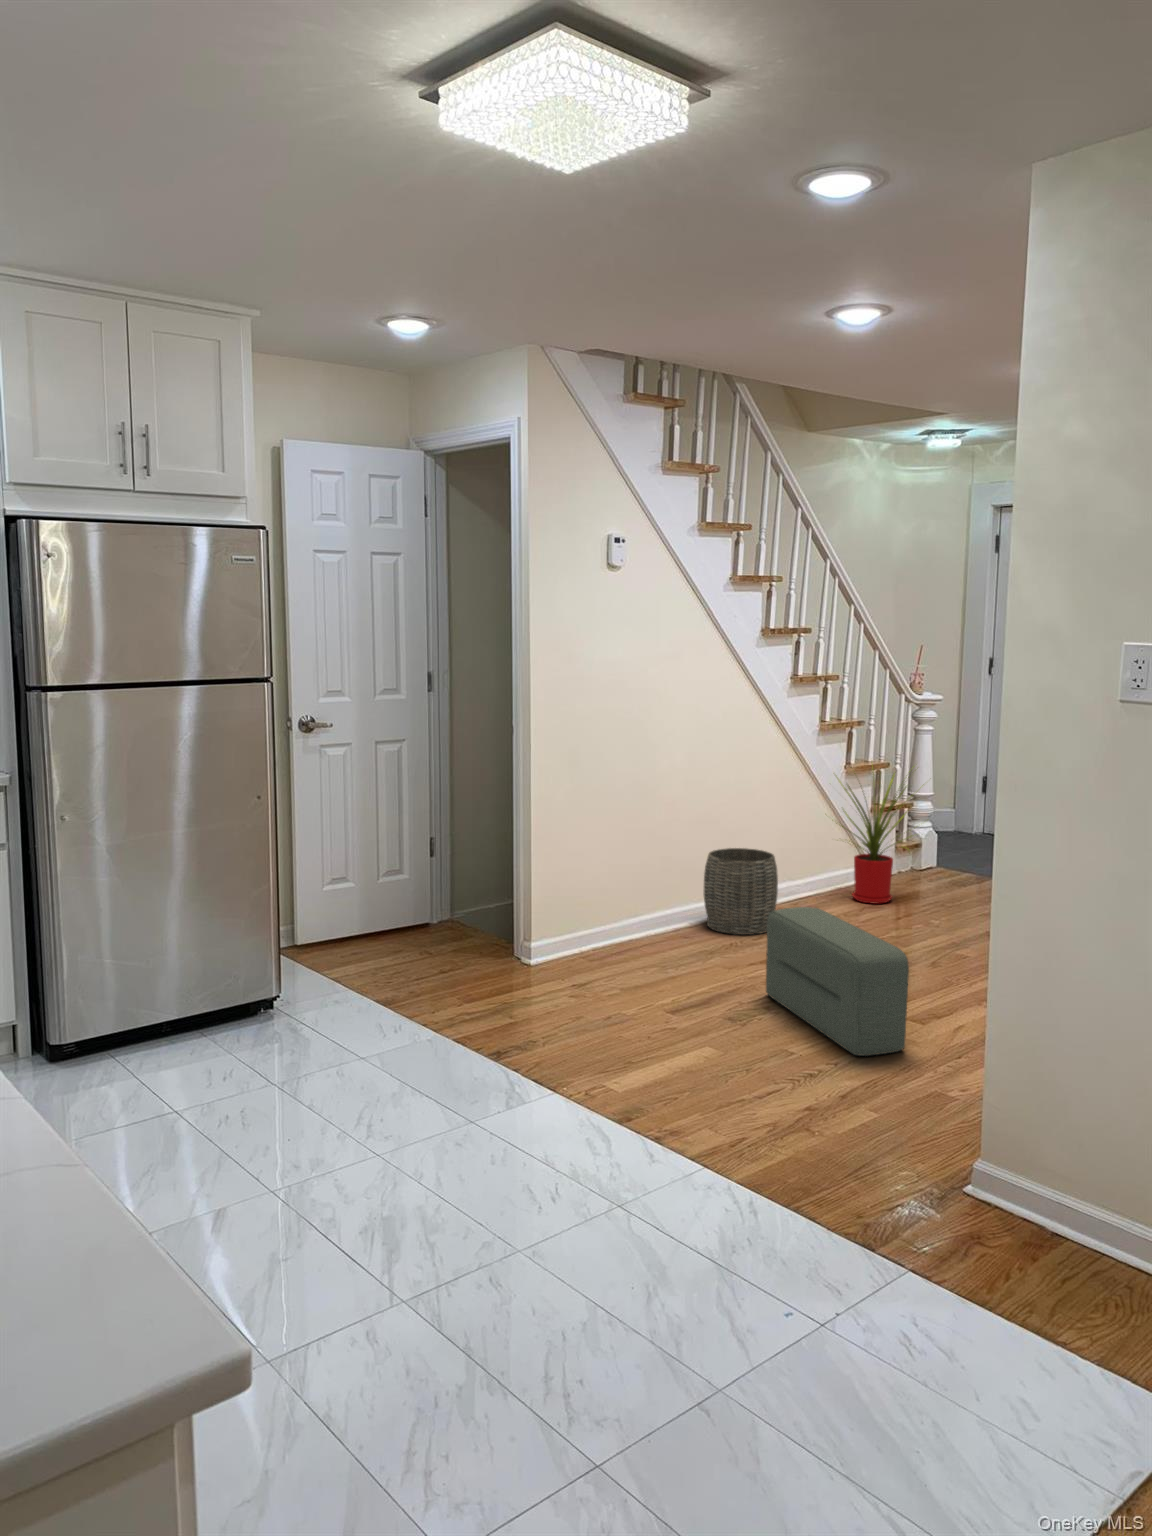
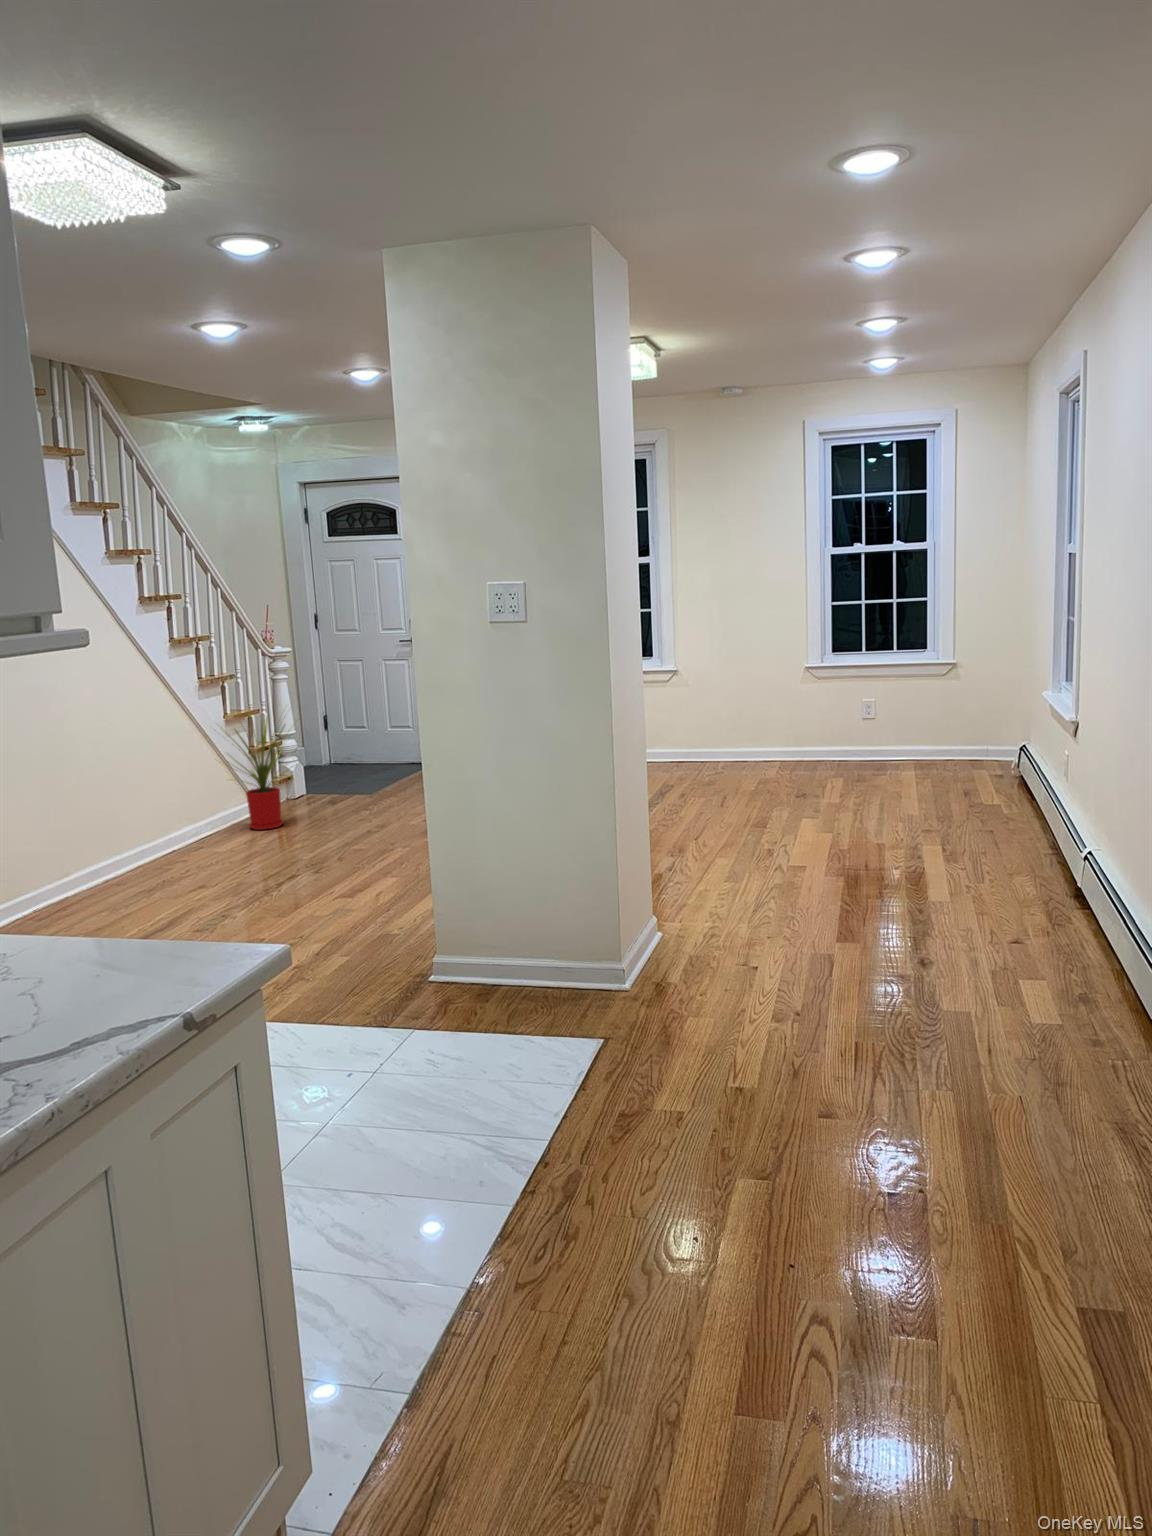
woven basket: present [704,848,778,935] -> none [123,796,195,874]
pouf: present [766,907,909,1056] -> none [211,826,349,928]

